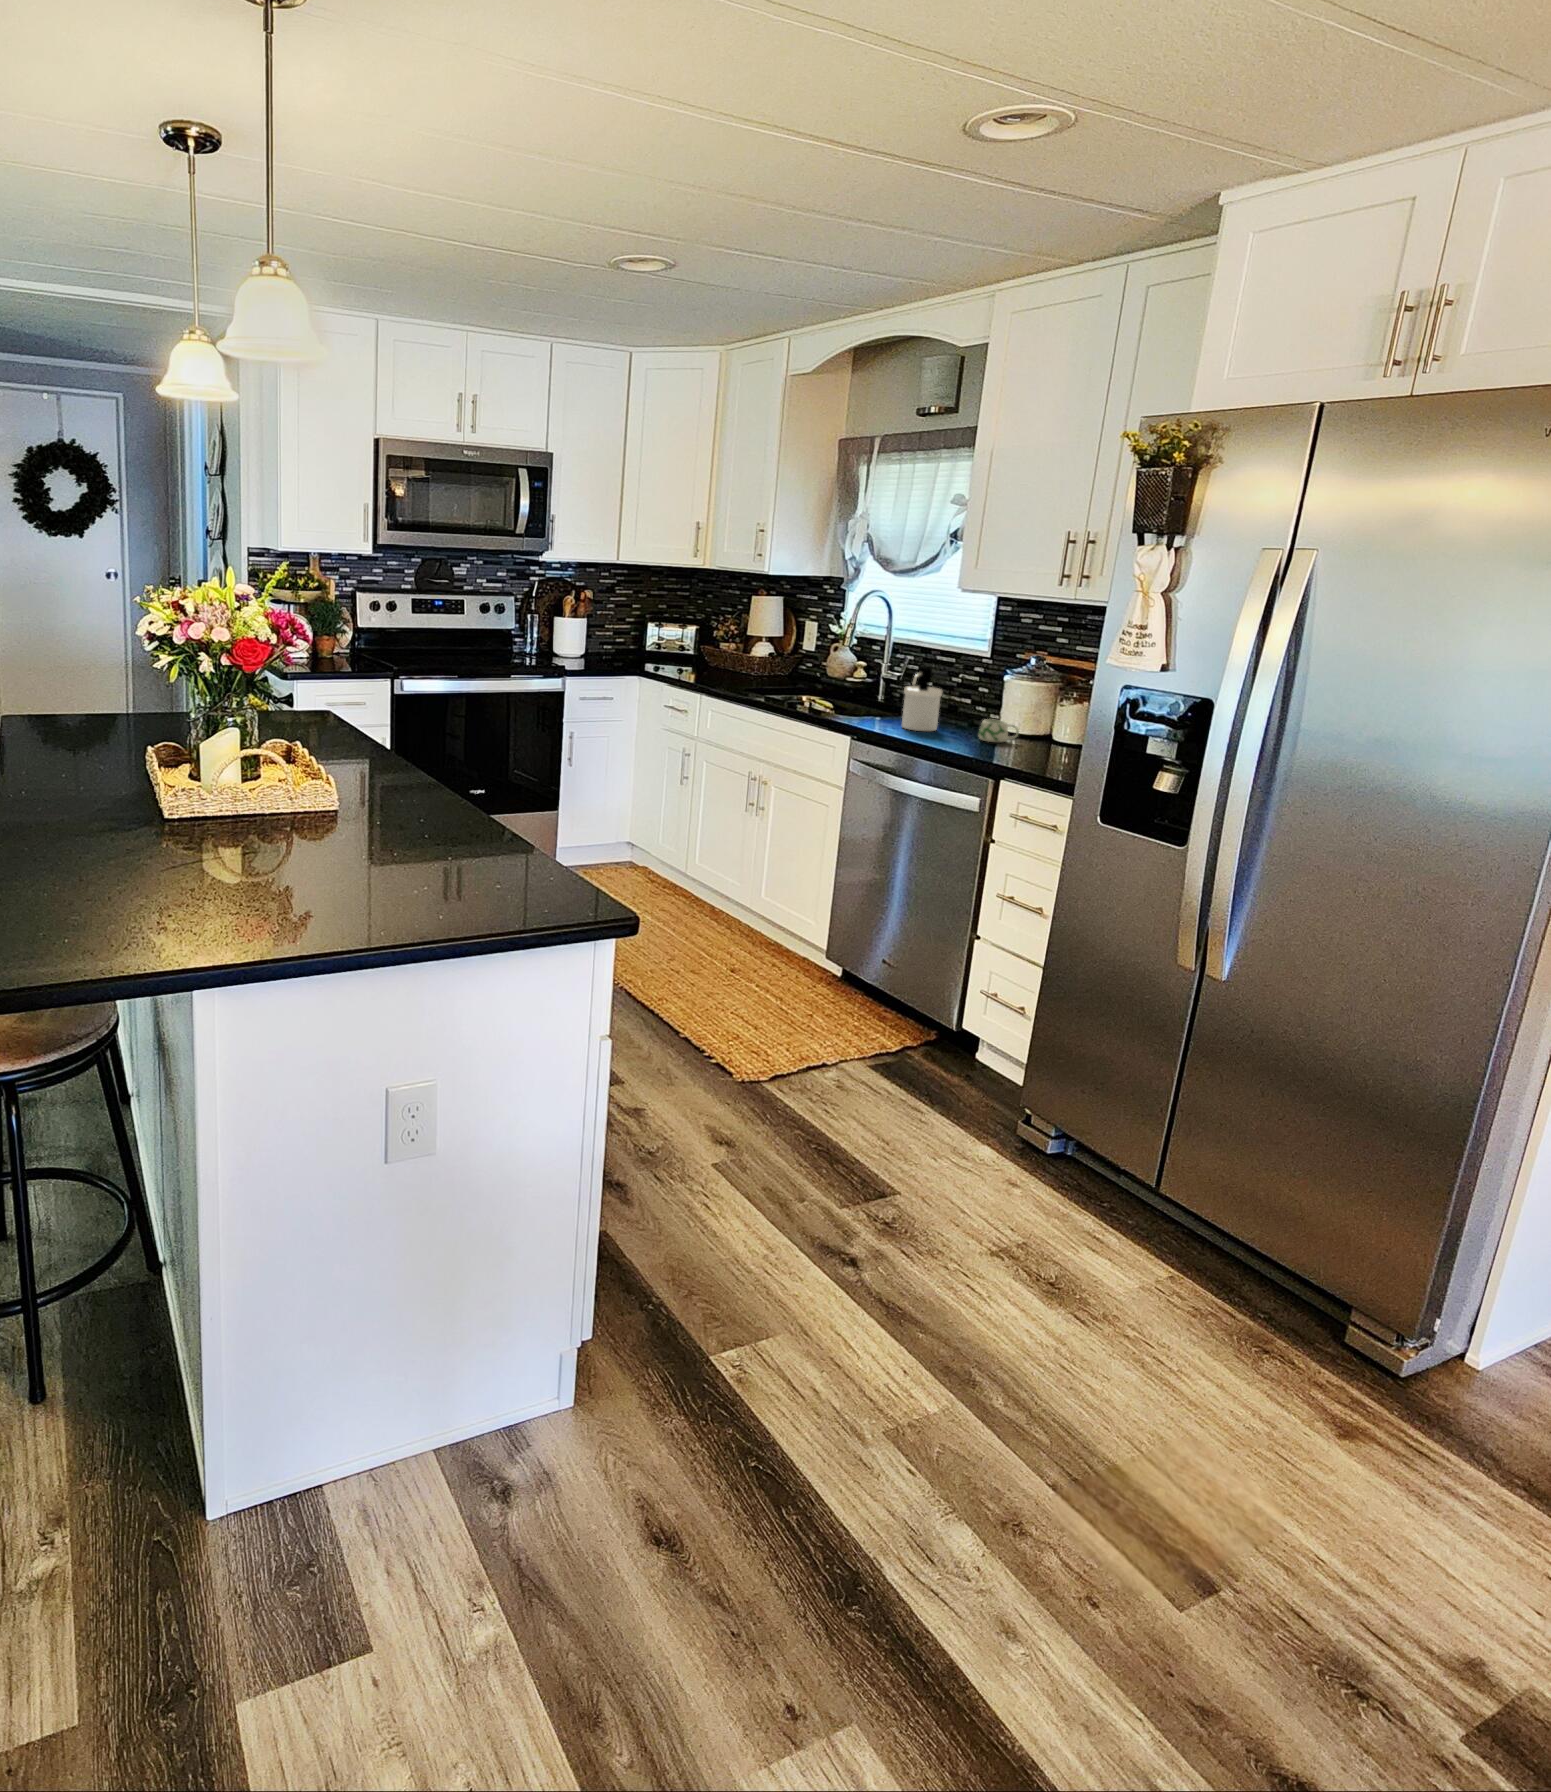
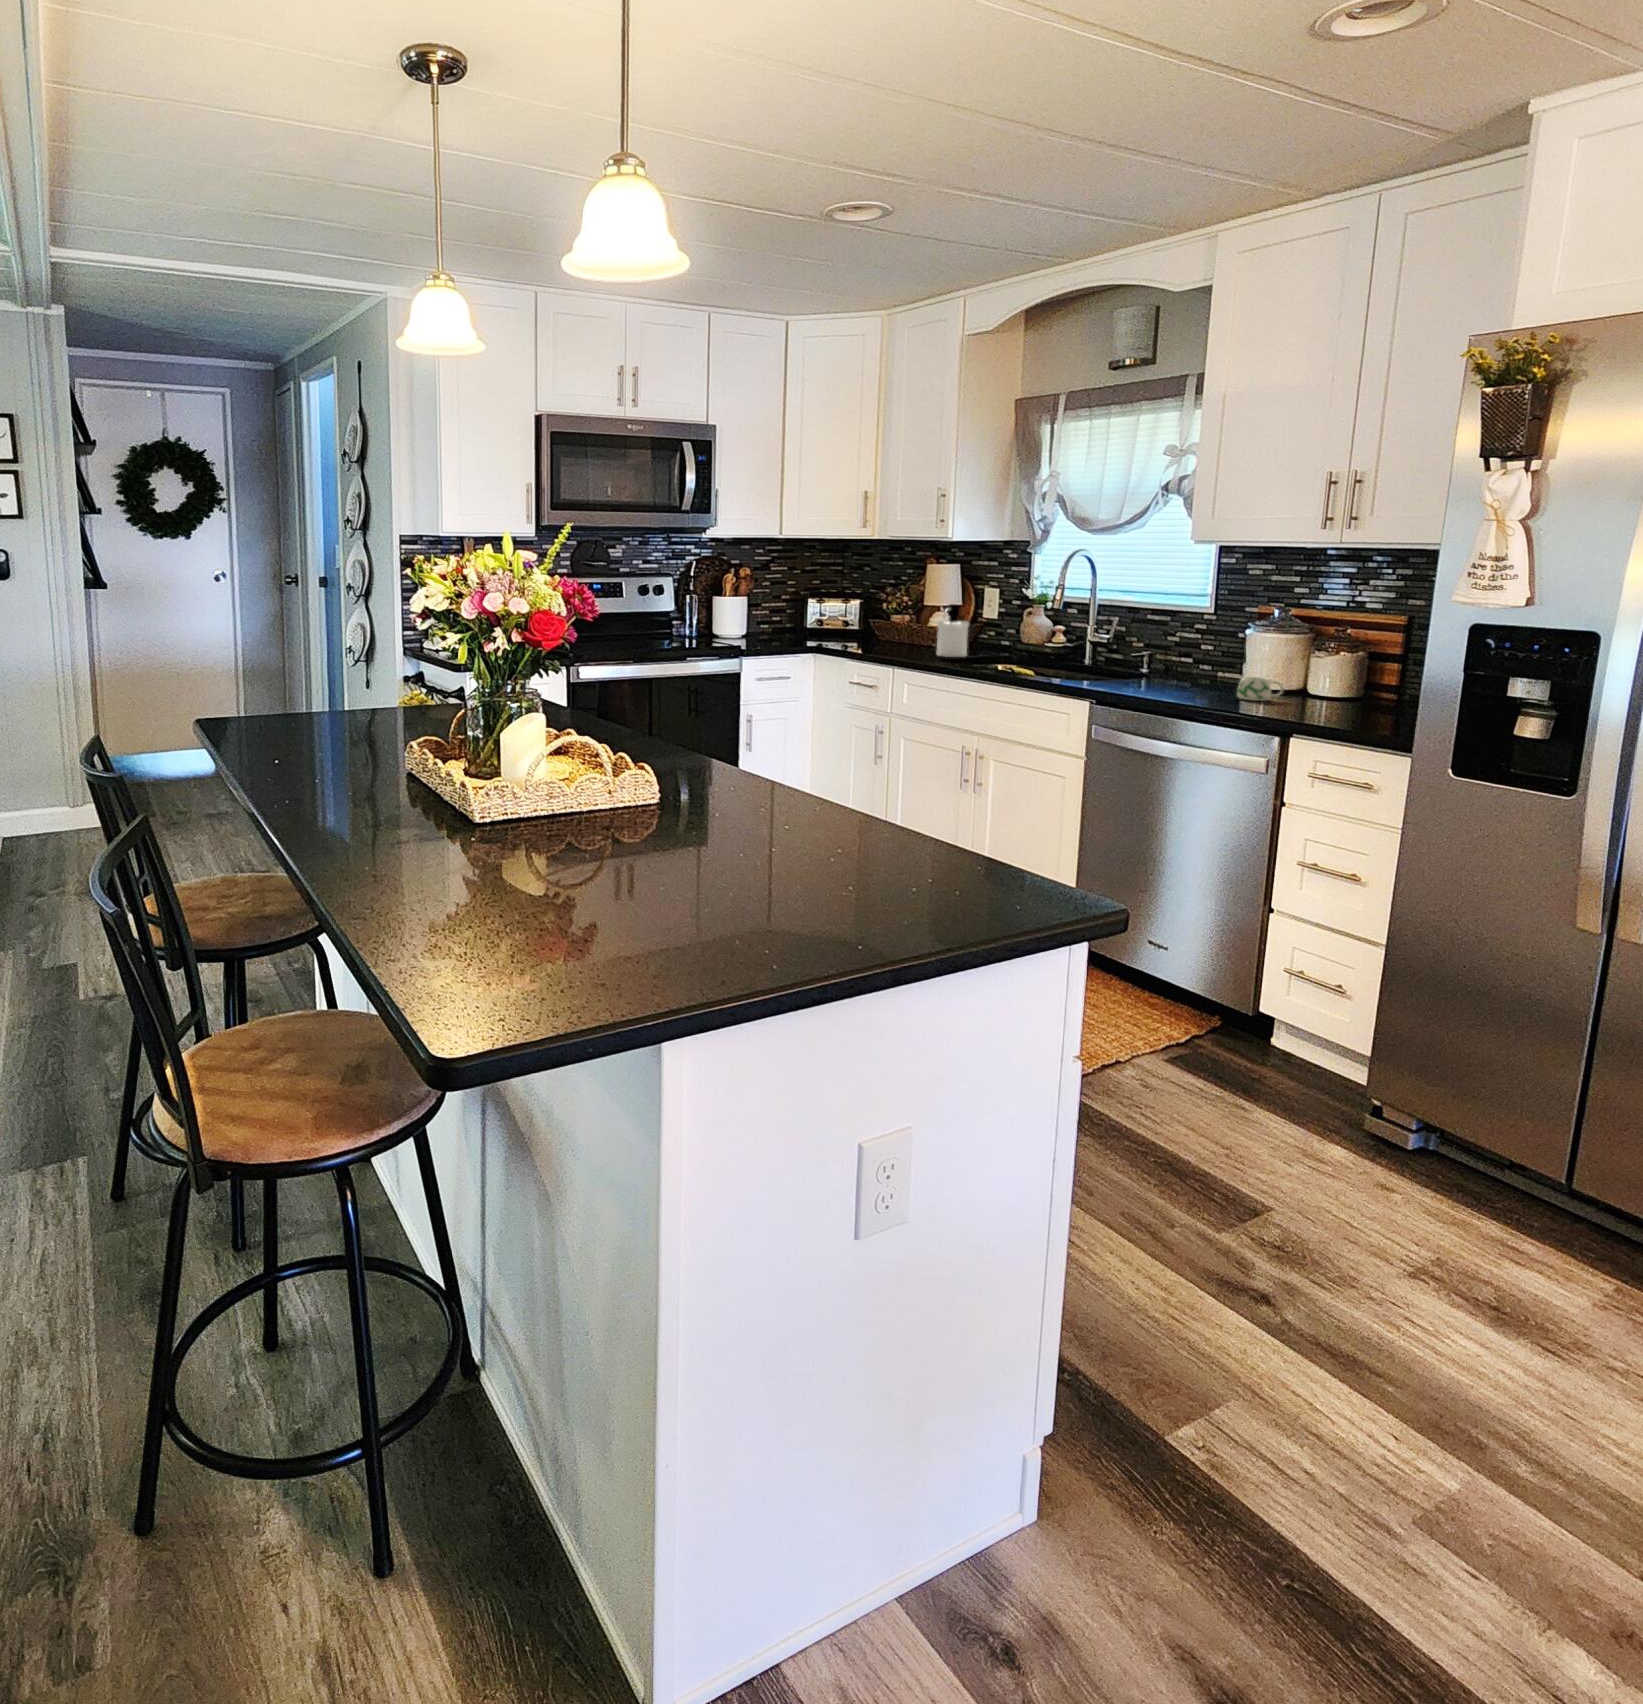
soap dispenser: present [902,667,942,731] -> present [937,604,969,657]

